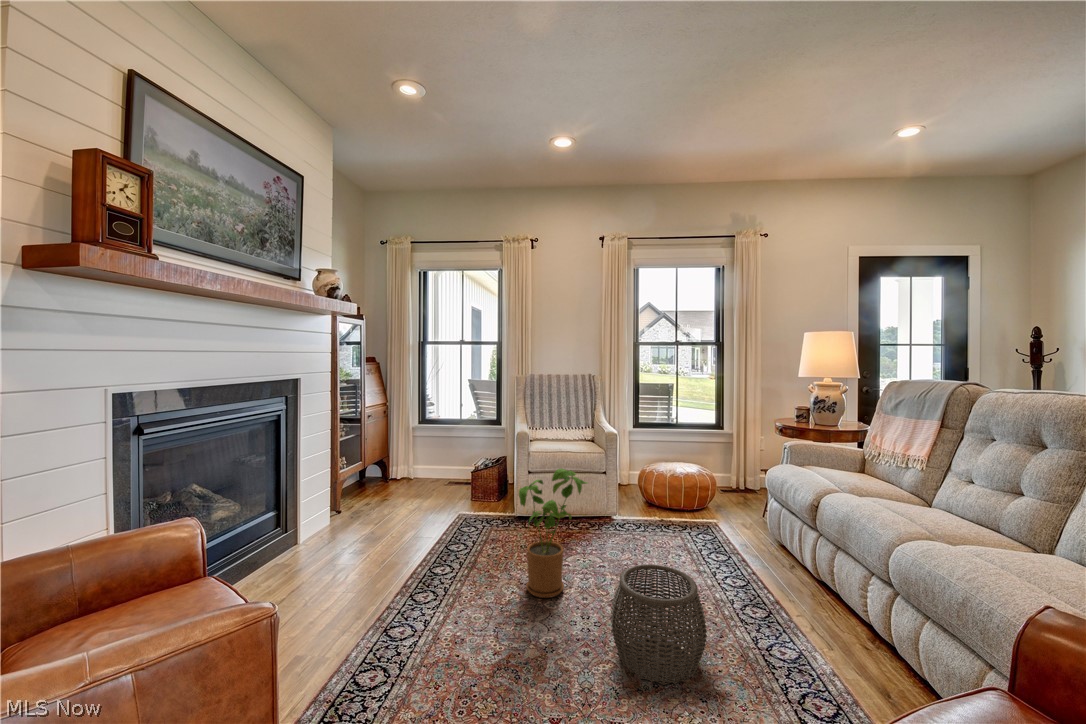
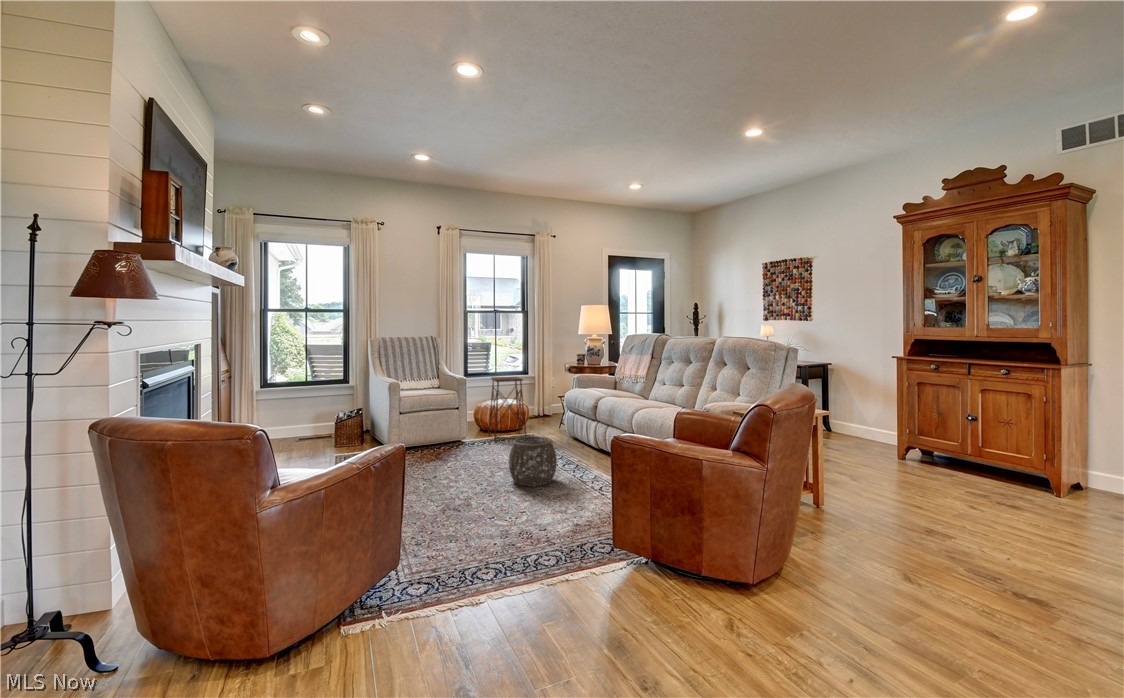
side table: none [648,433,699,532] -> present [488,377,526,442]
house plant: present [519,469,587,598] -> none [431,394,476,476]

